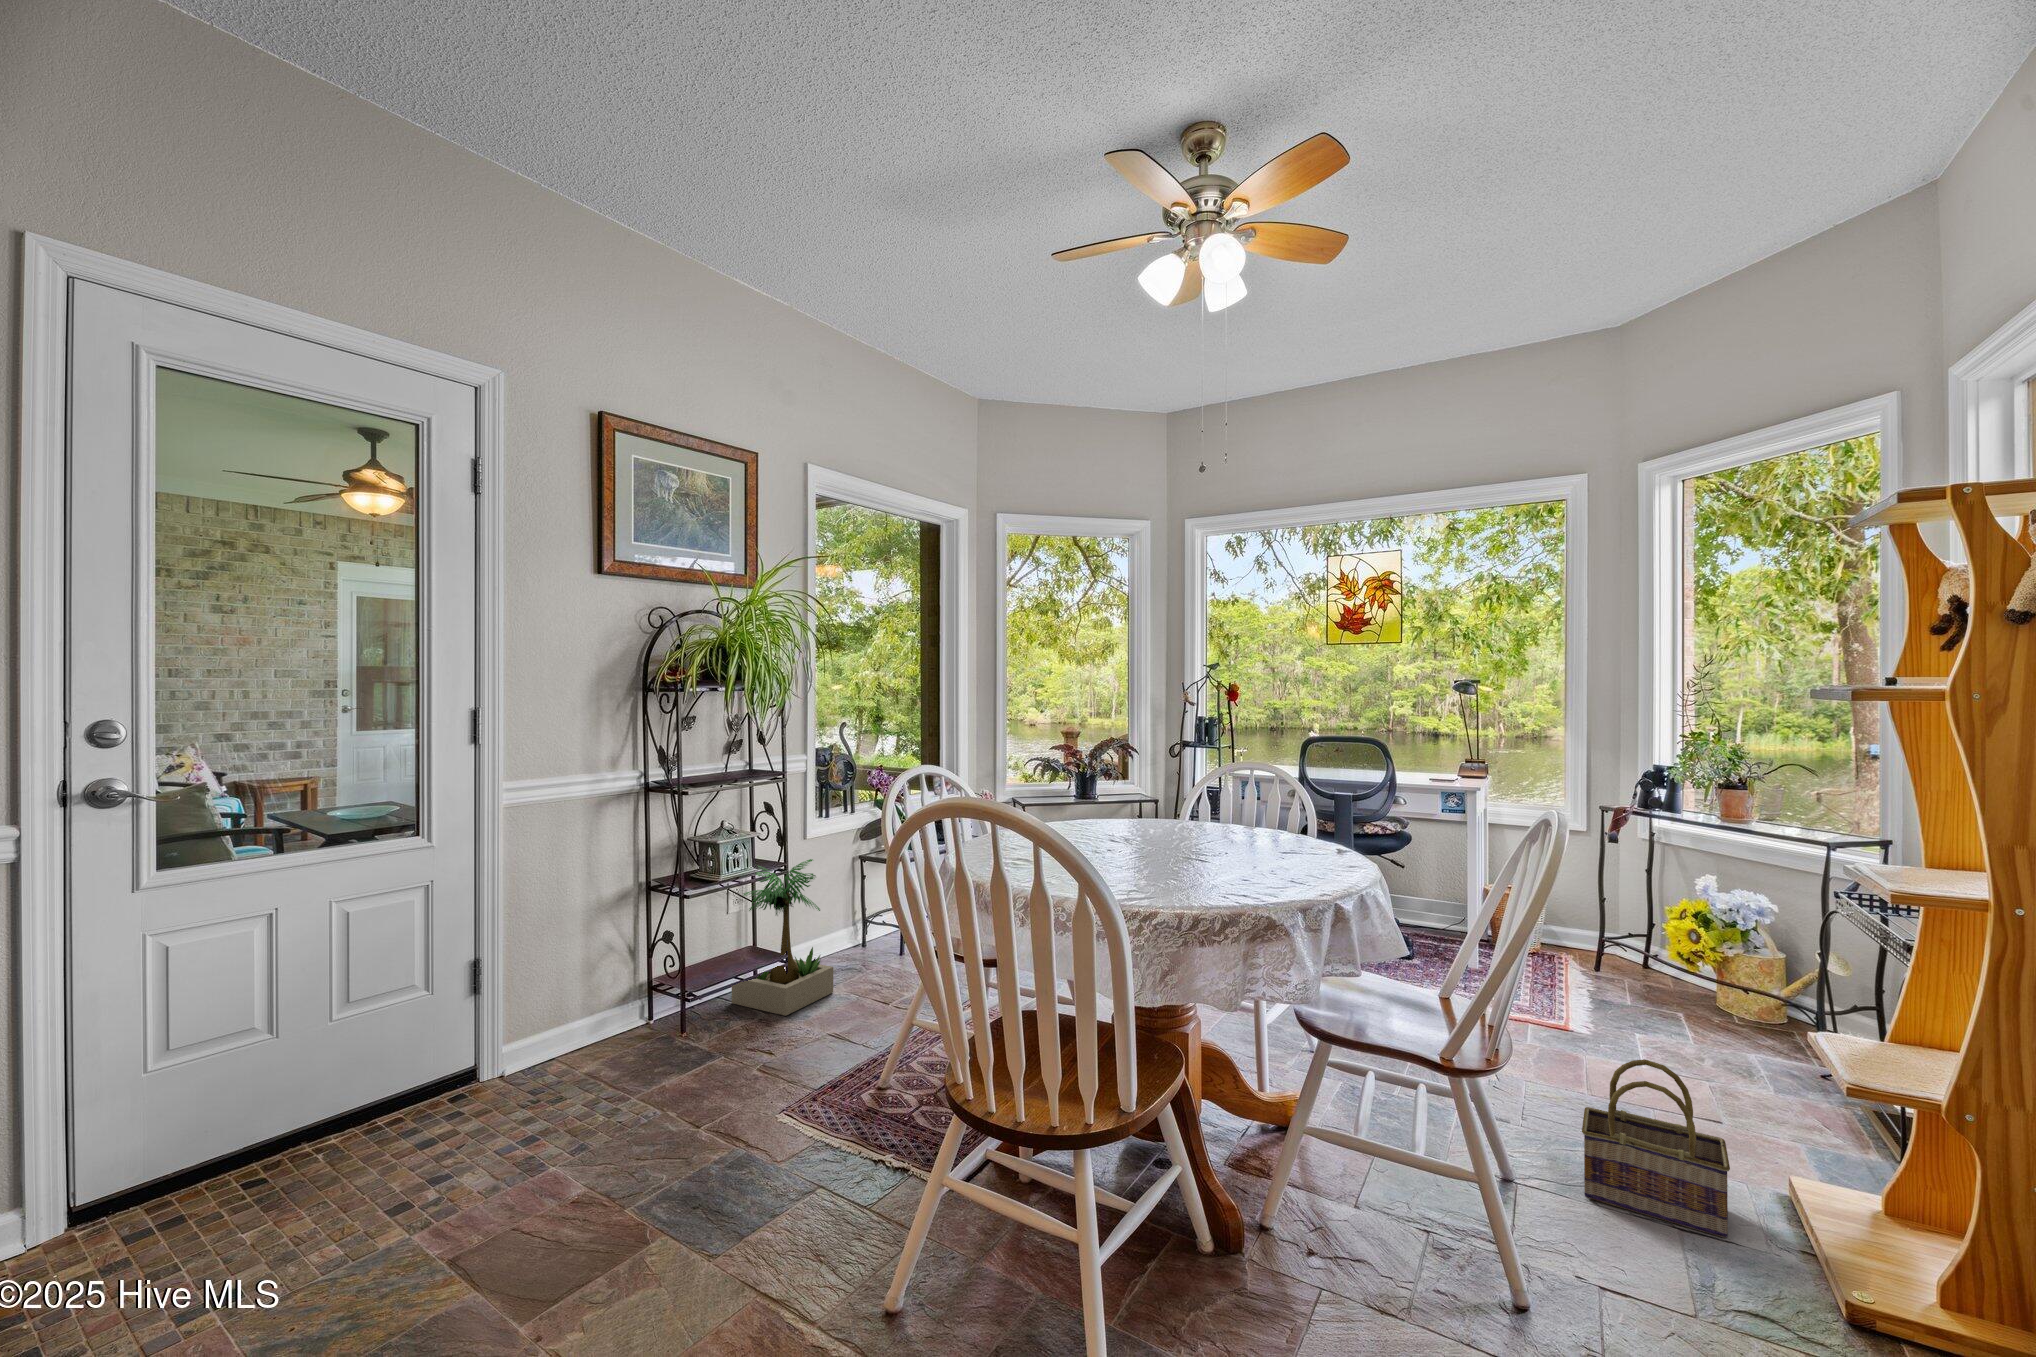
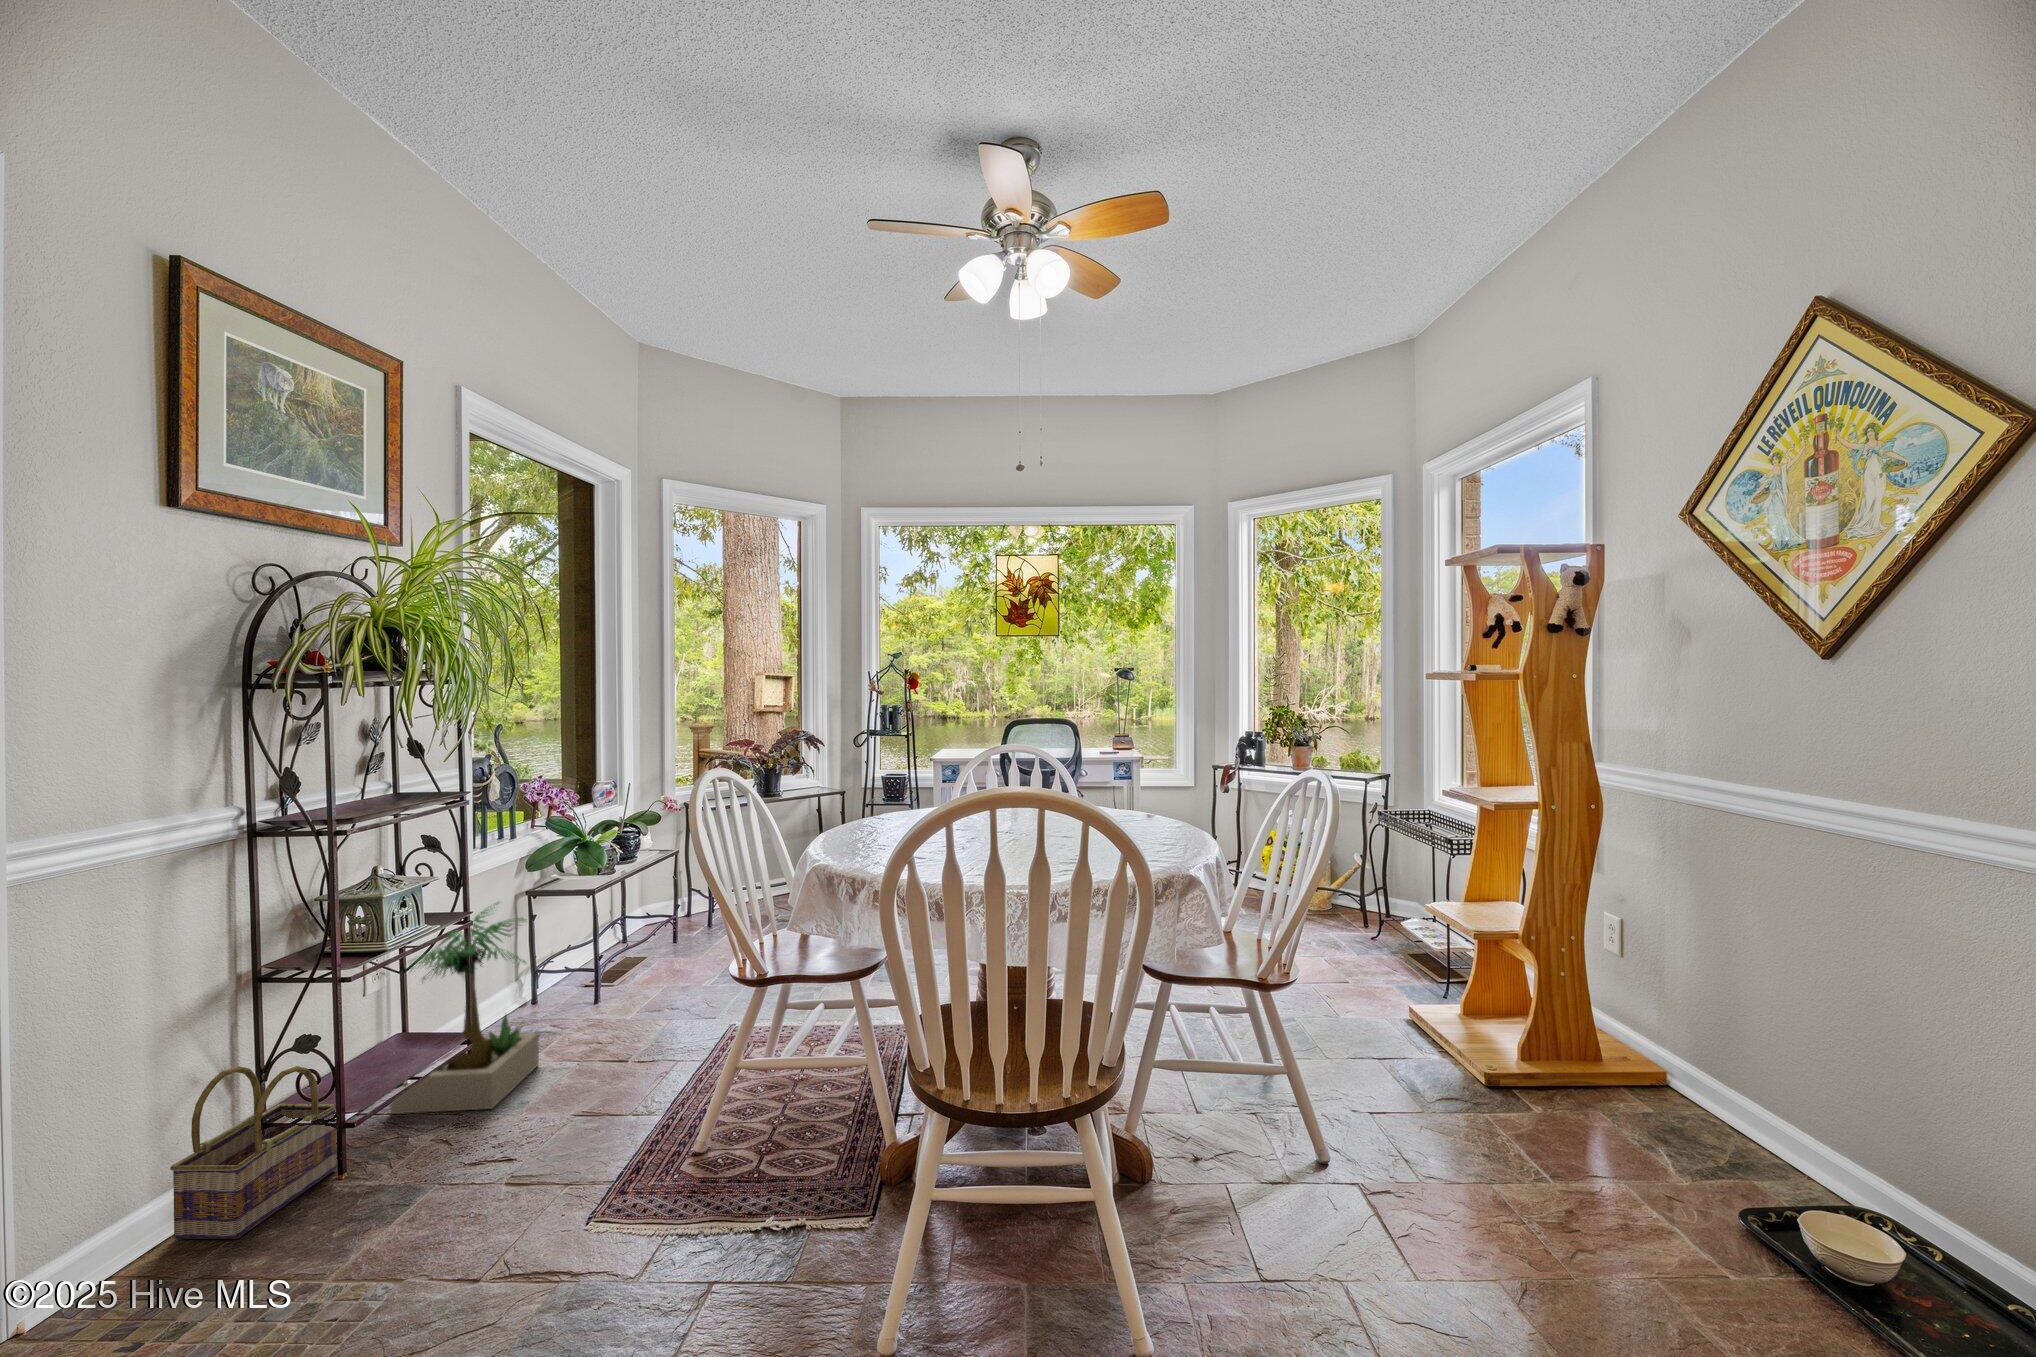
basket: present [1582,1059,1730,1238] -> present [170,1066,337,1239]

